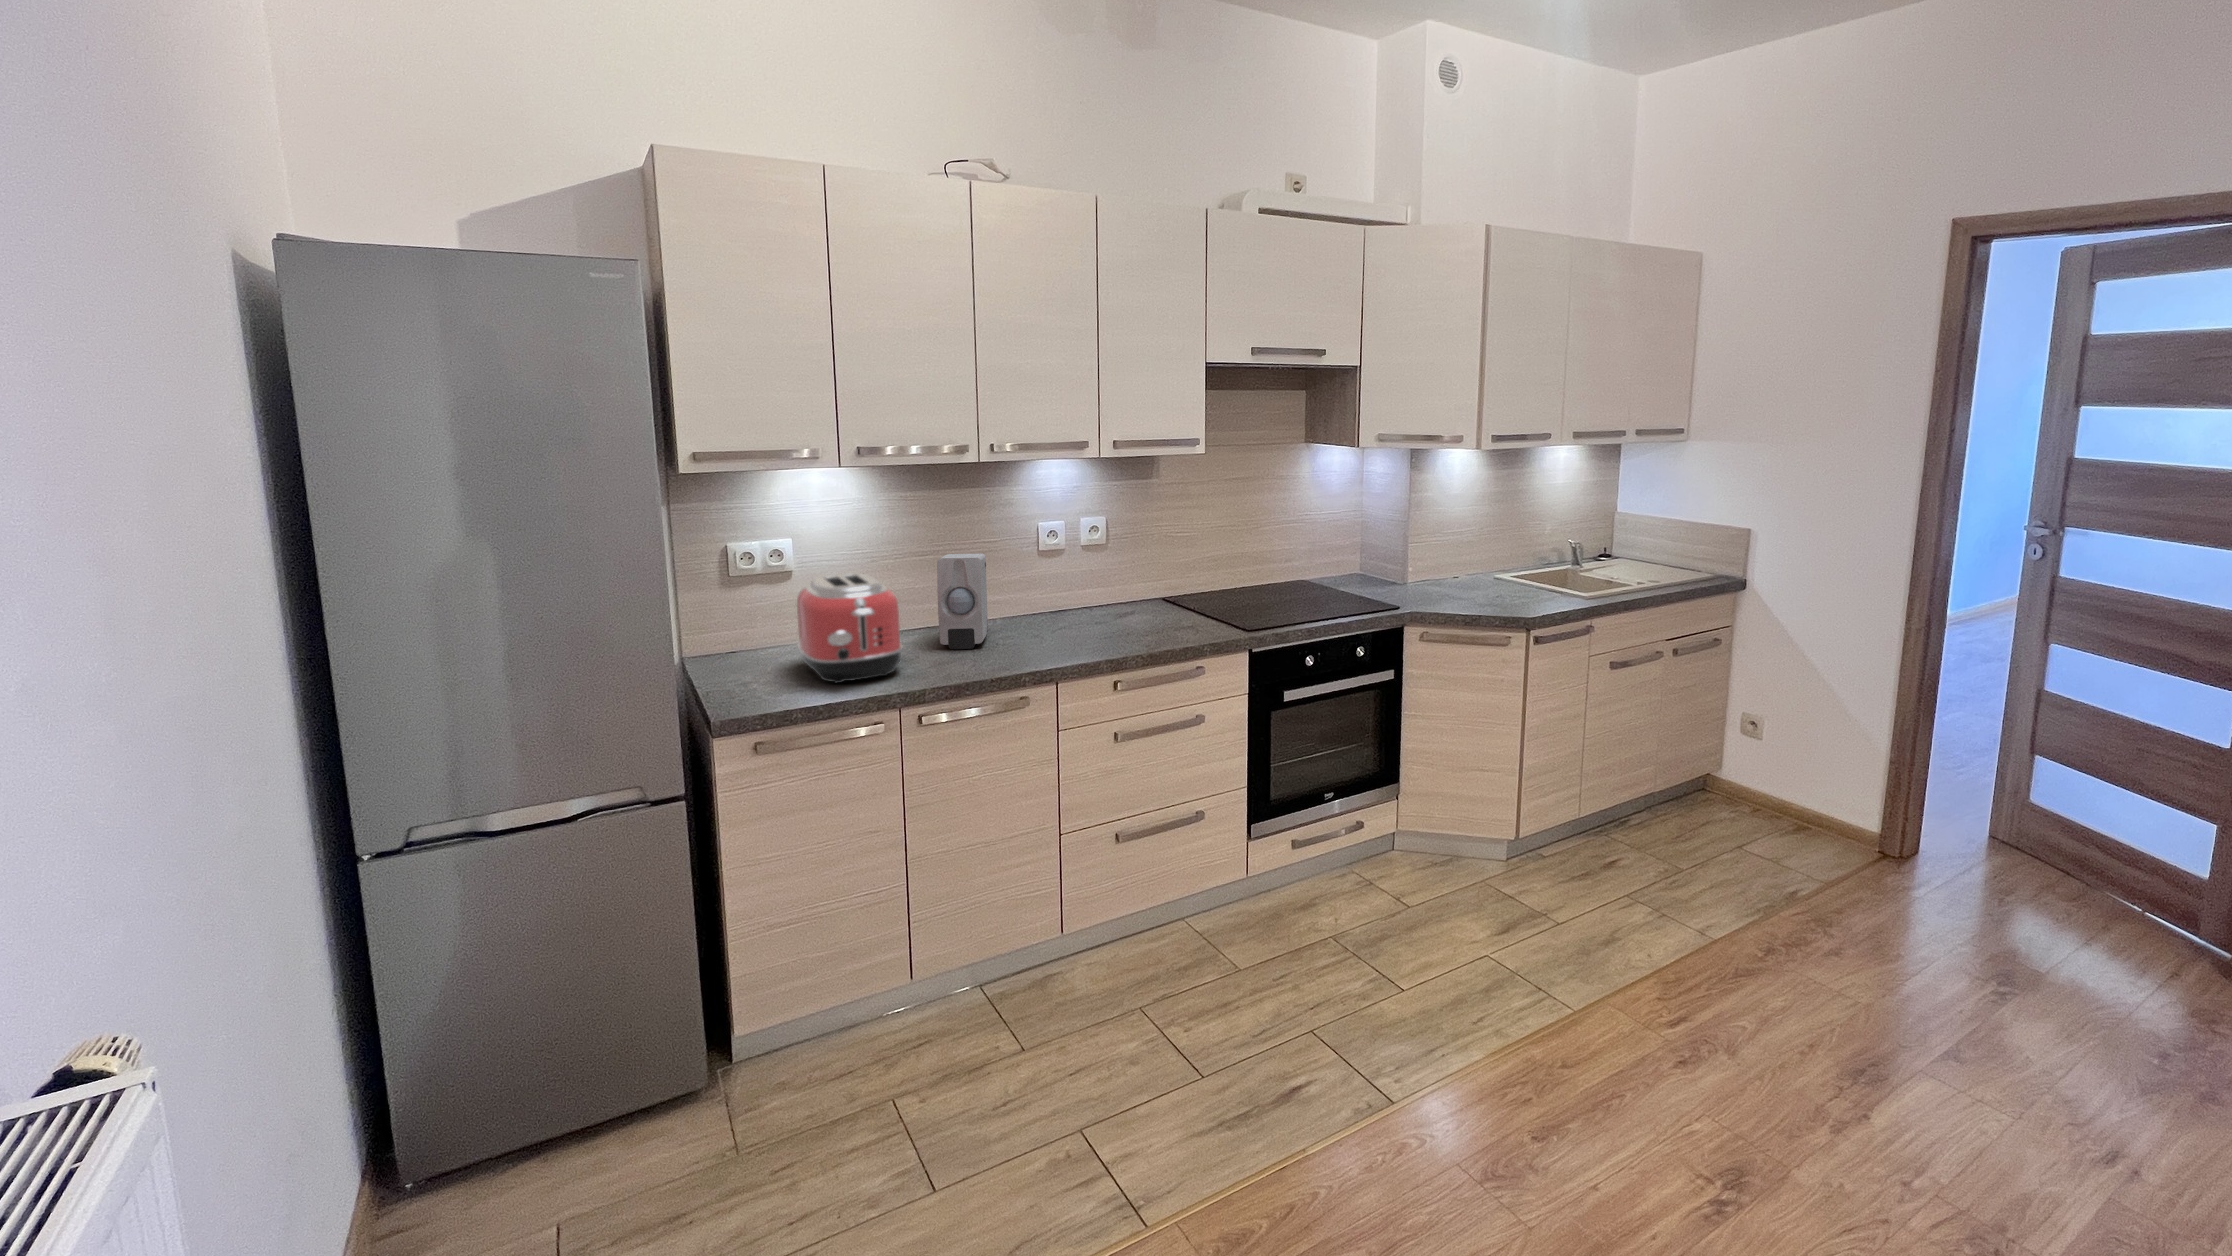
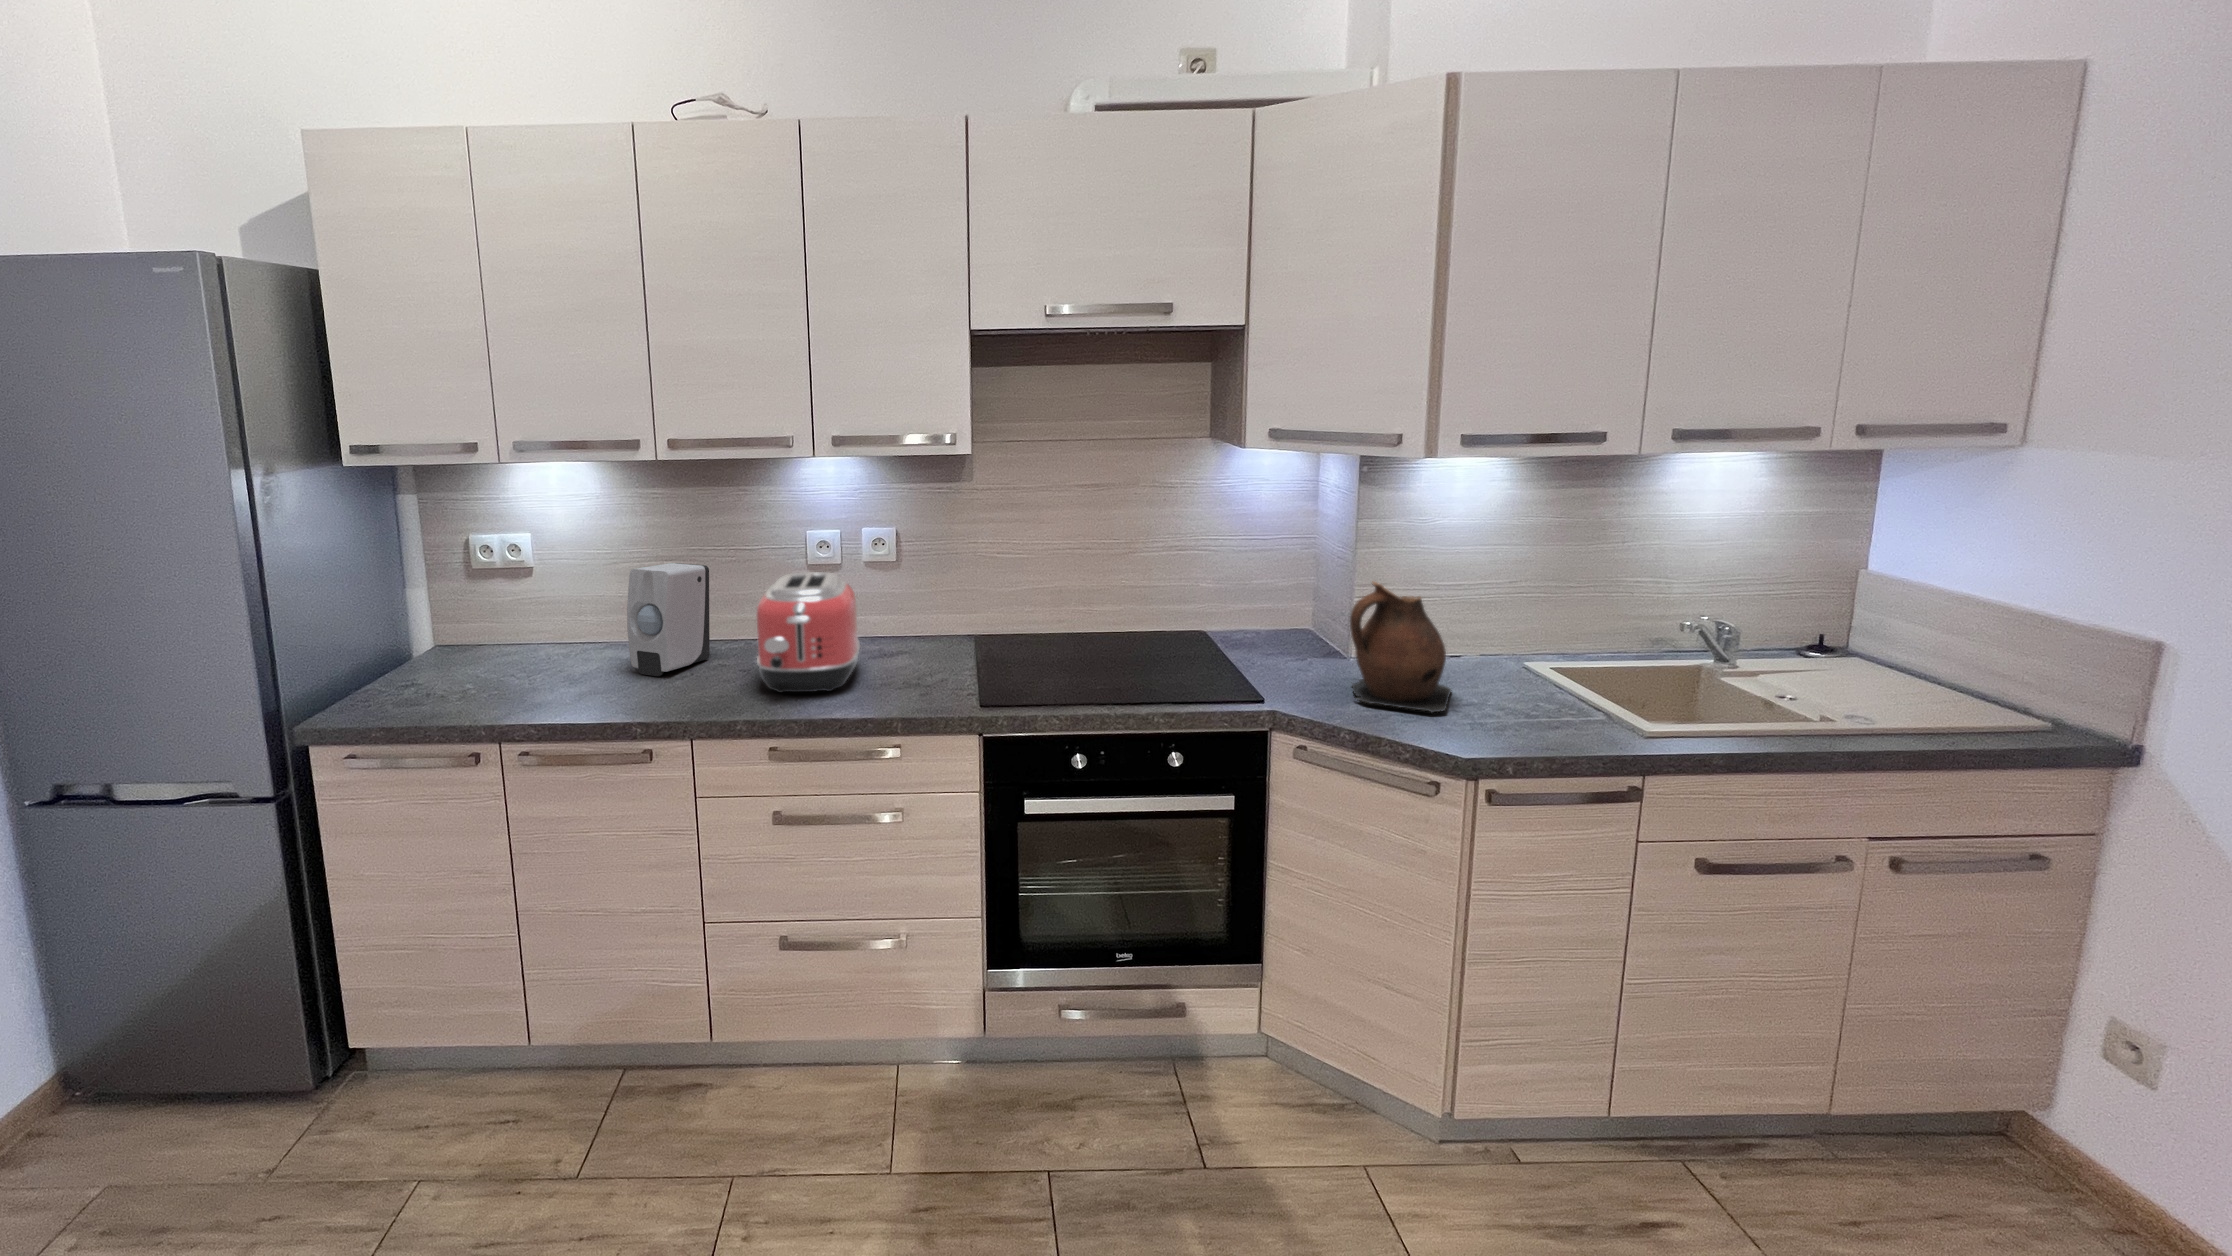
ceramic pitcher: none [1427,528,1494,603] -> present [1350,582,1452,713]
toaster: present [797,573,903,683] -> present [757,572,860,692]

